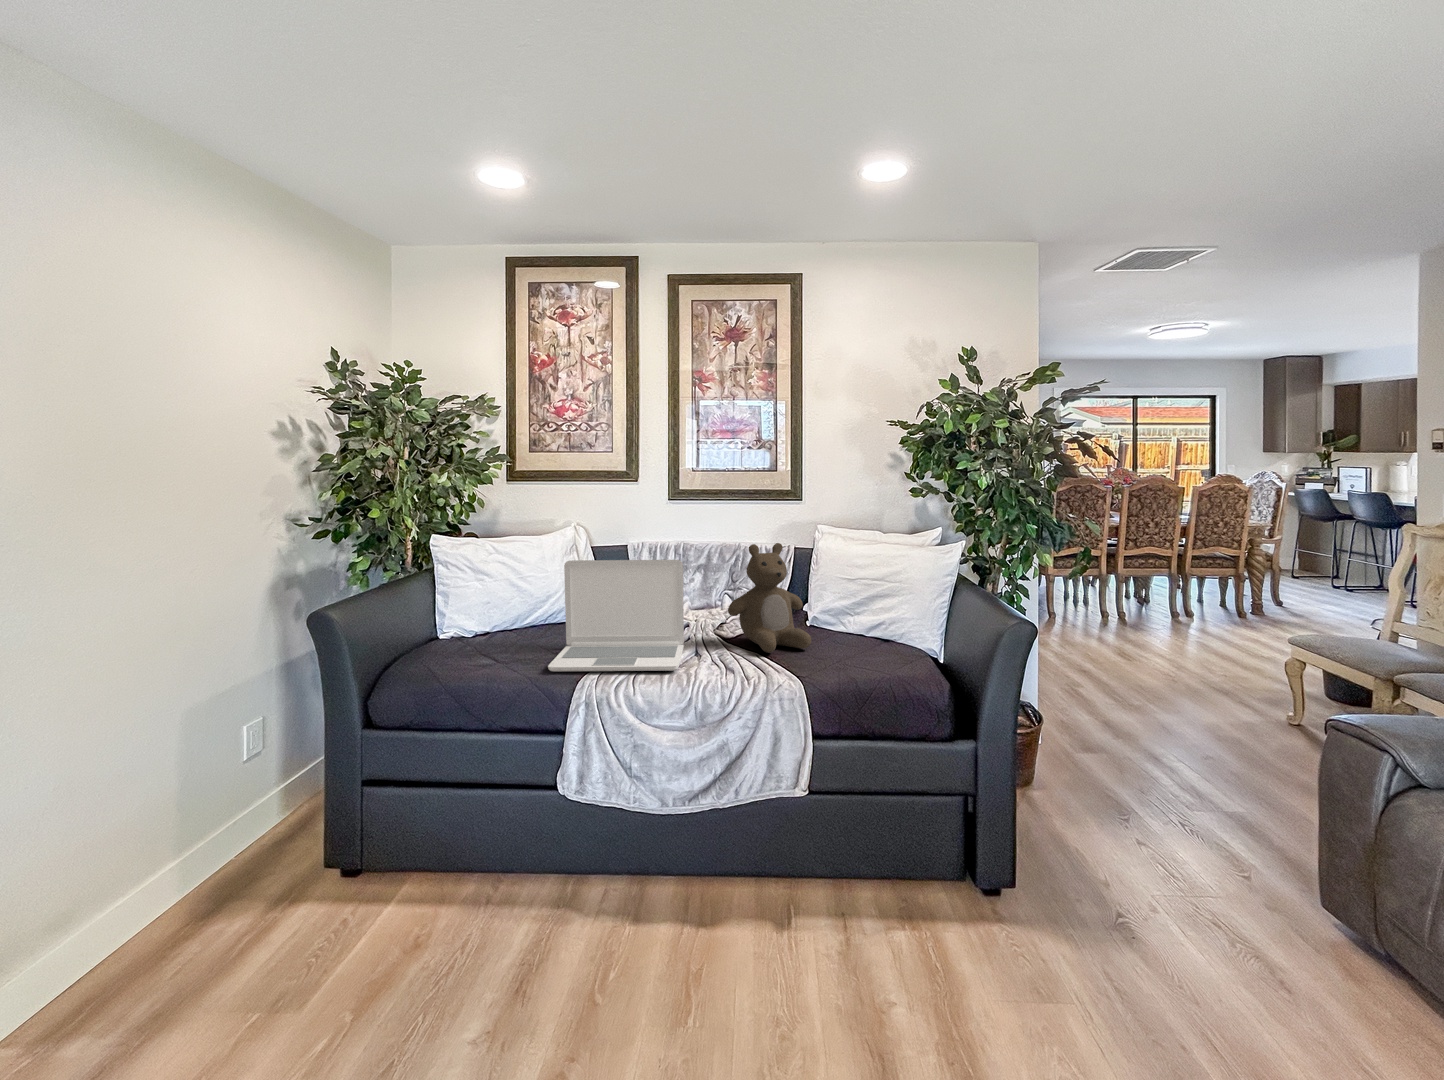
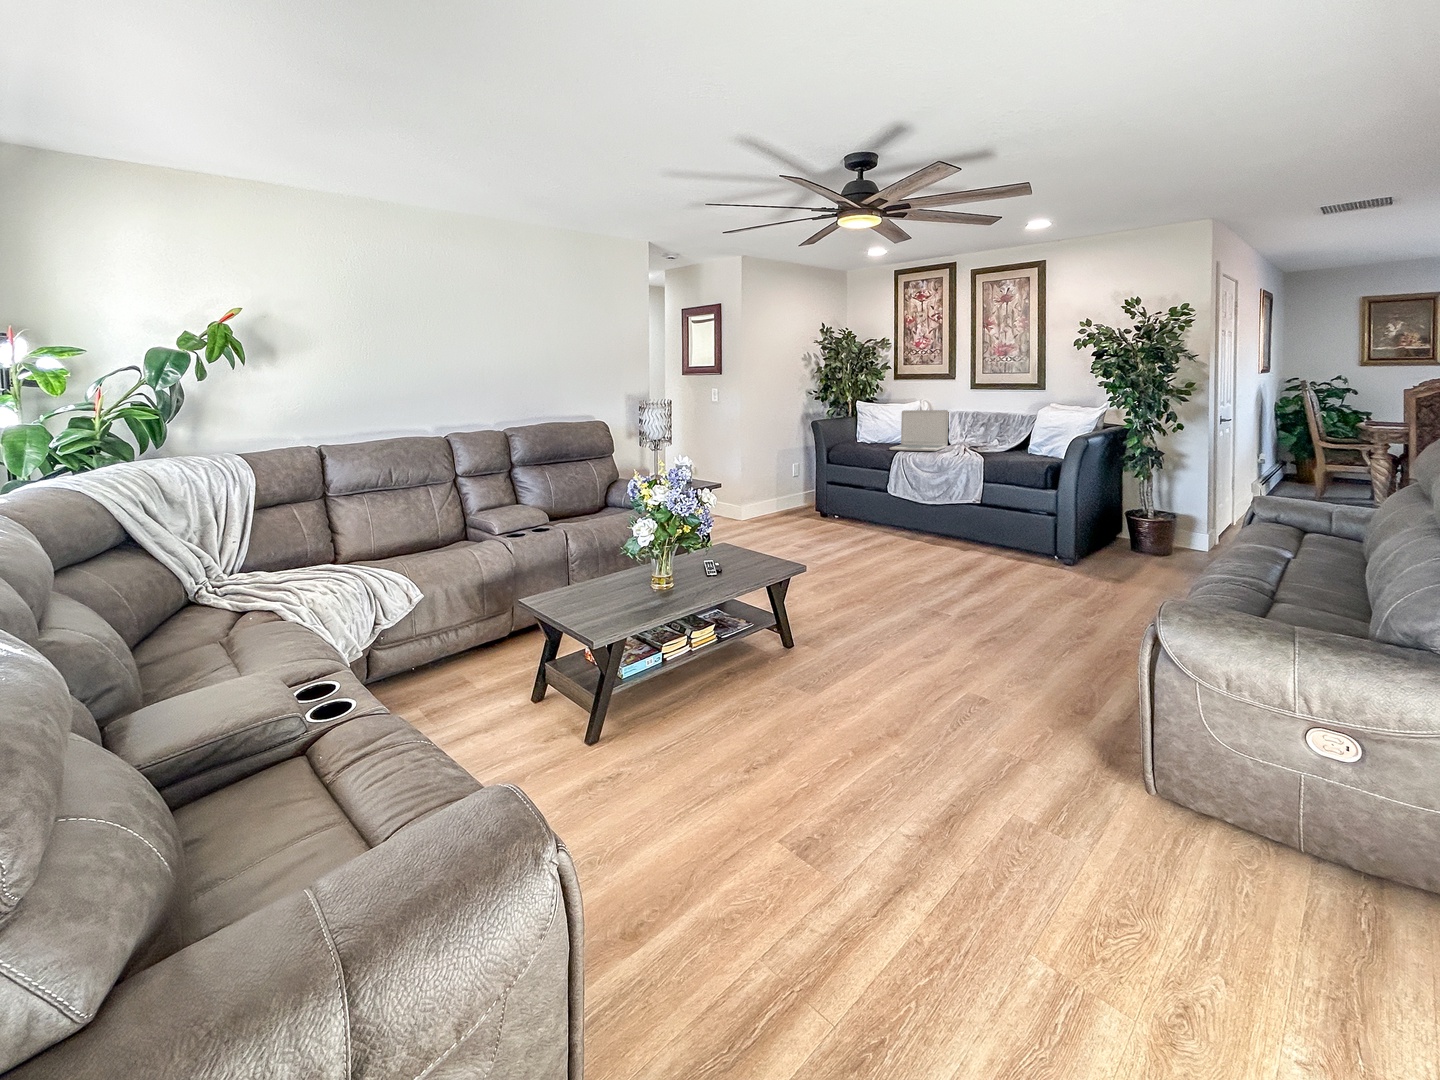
teddy bear: present [728,543,811,653] -> none [967,404,1005,449]

